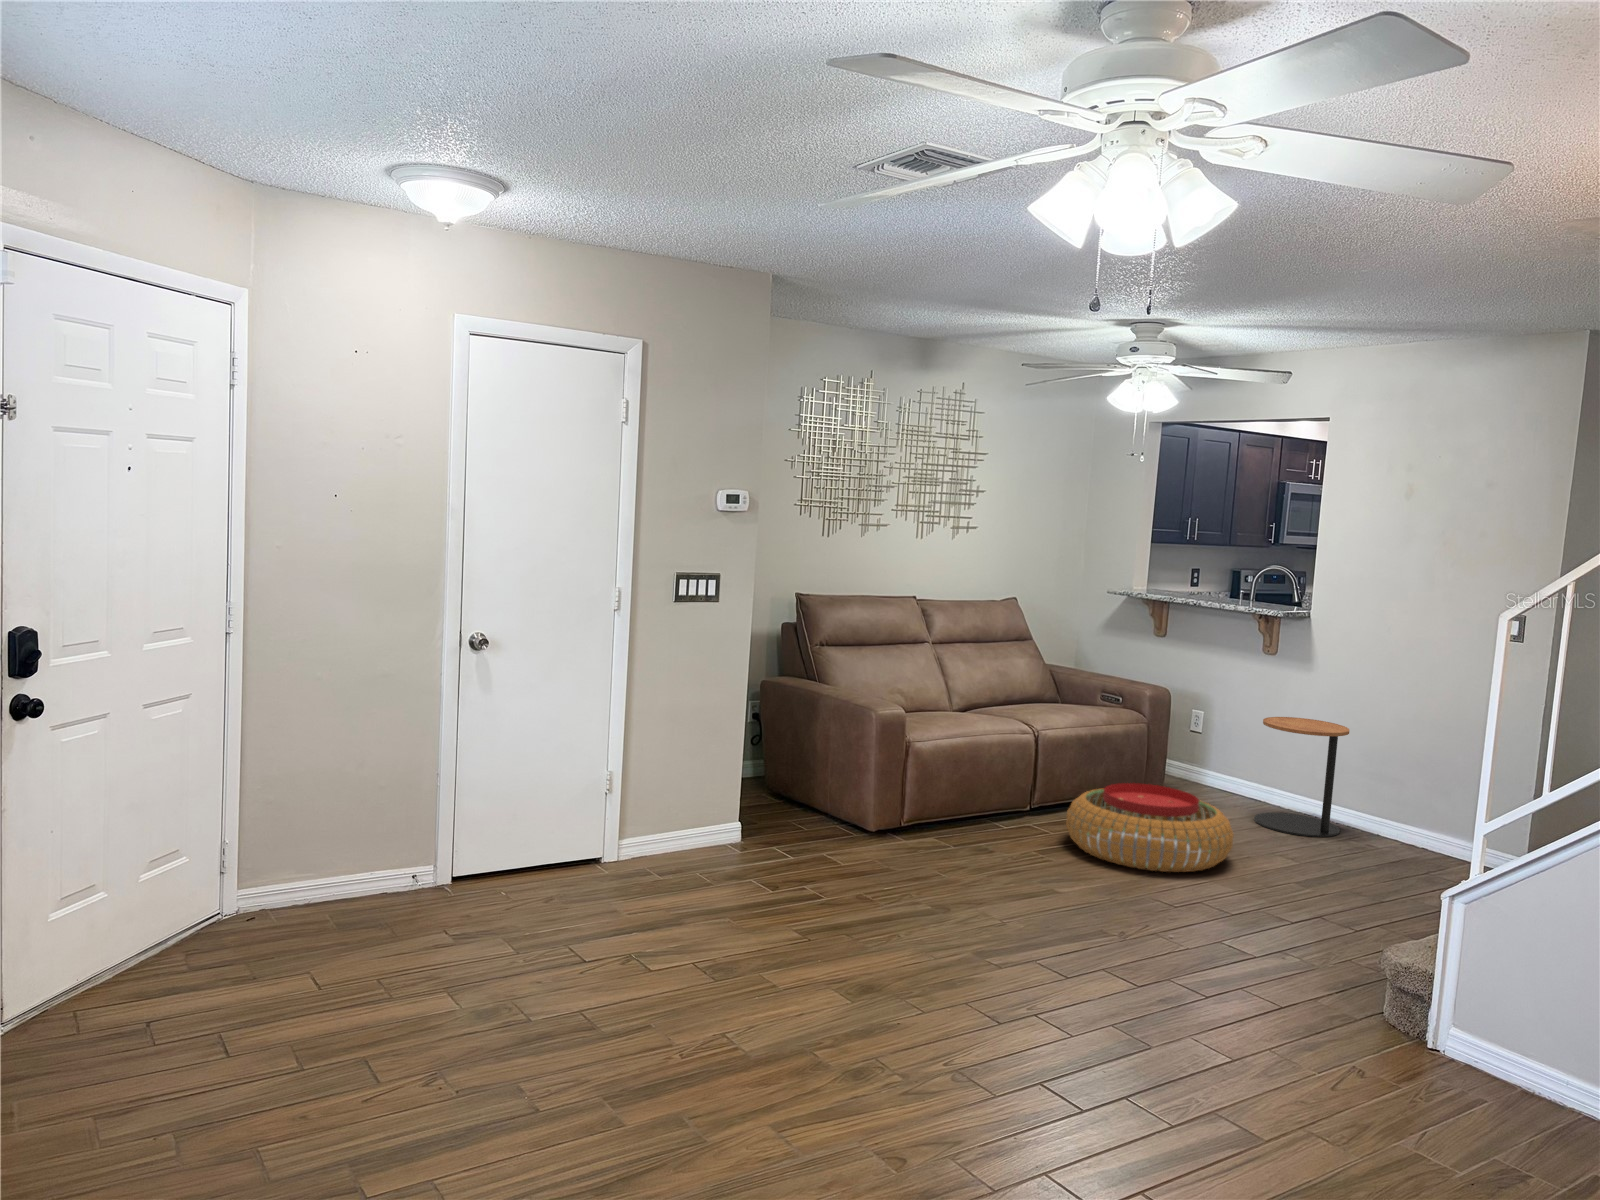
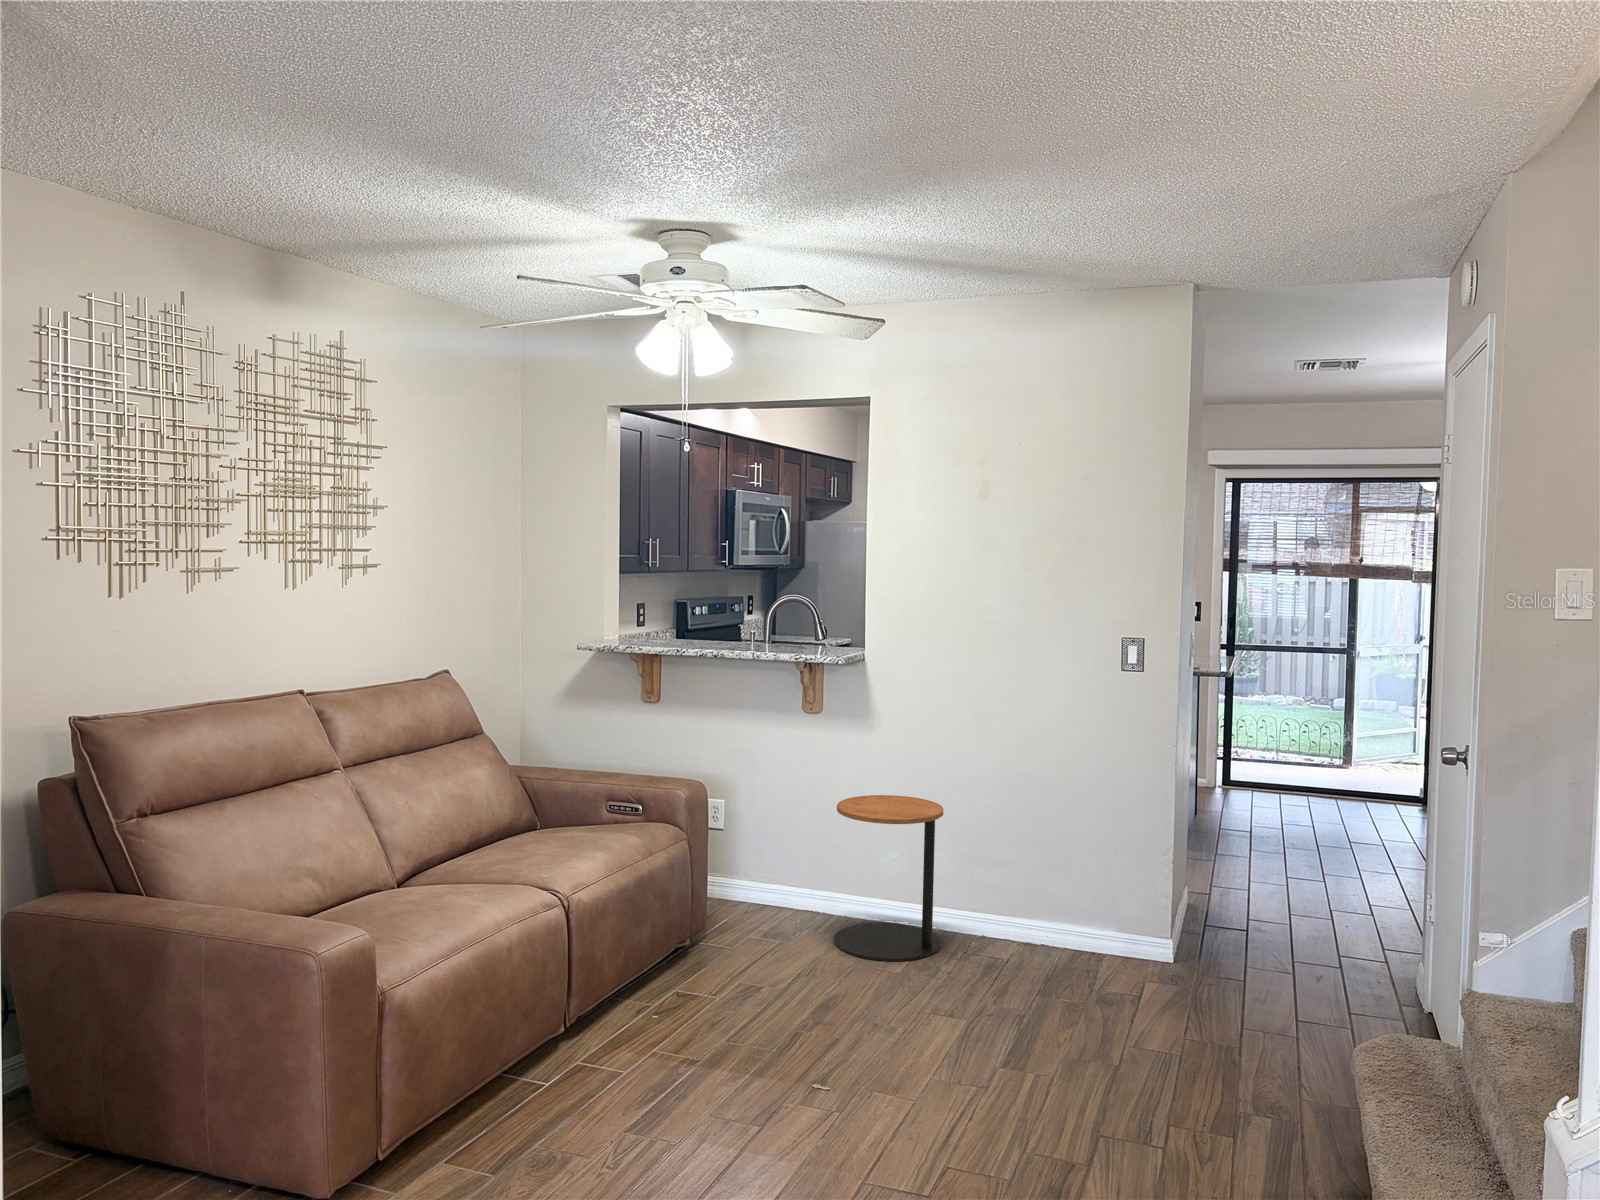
pouf: present [1066,783,1233,872] -> none [653,950,907,1117]

